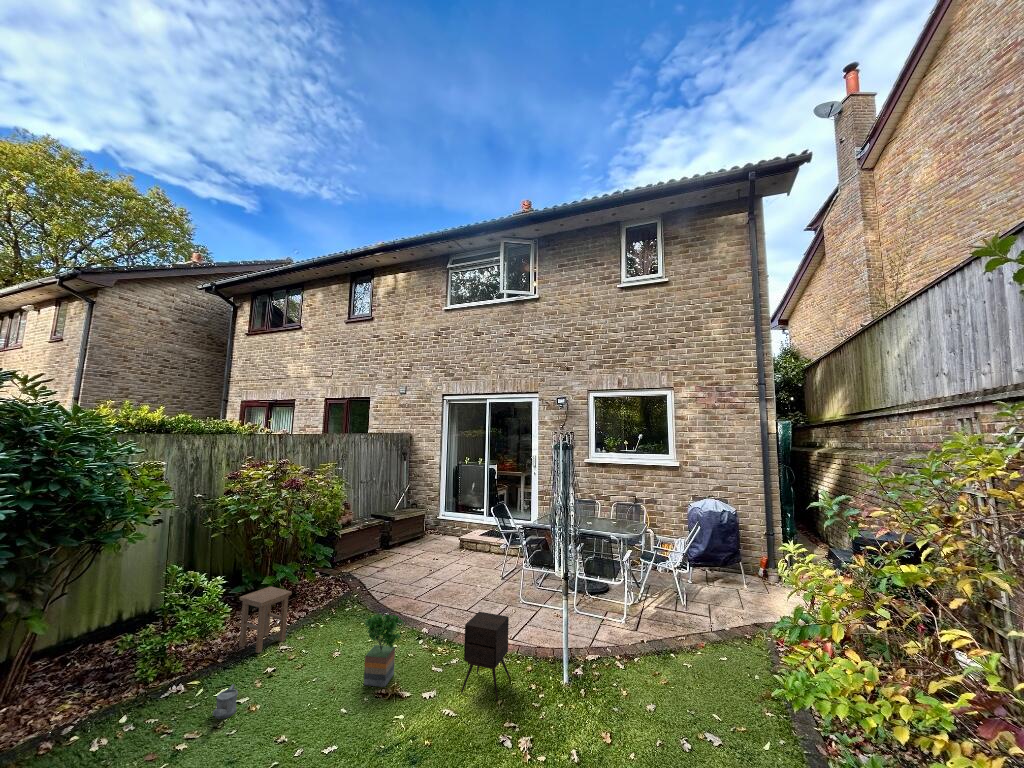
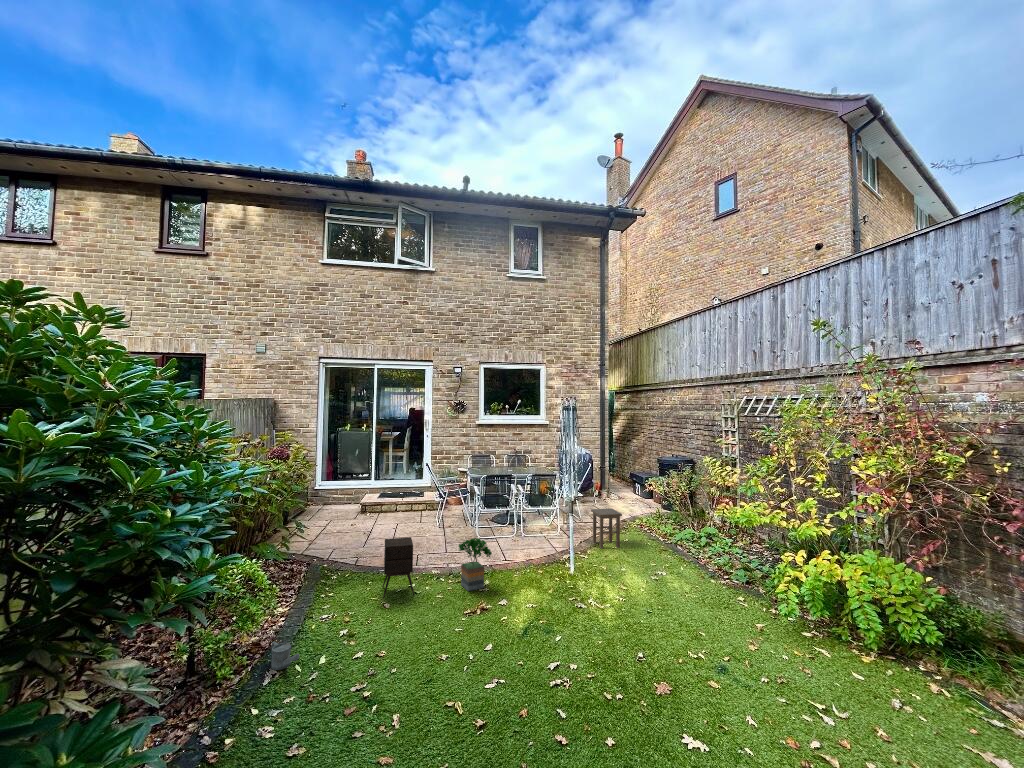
stool: present [239,586,292,653] -> present [591,508,622,548]
side table: present [461,612,511,701] -> present [382,537,415,599]
watering can: present [213,684,238,719] -> present [271,641,299,670]

